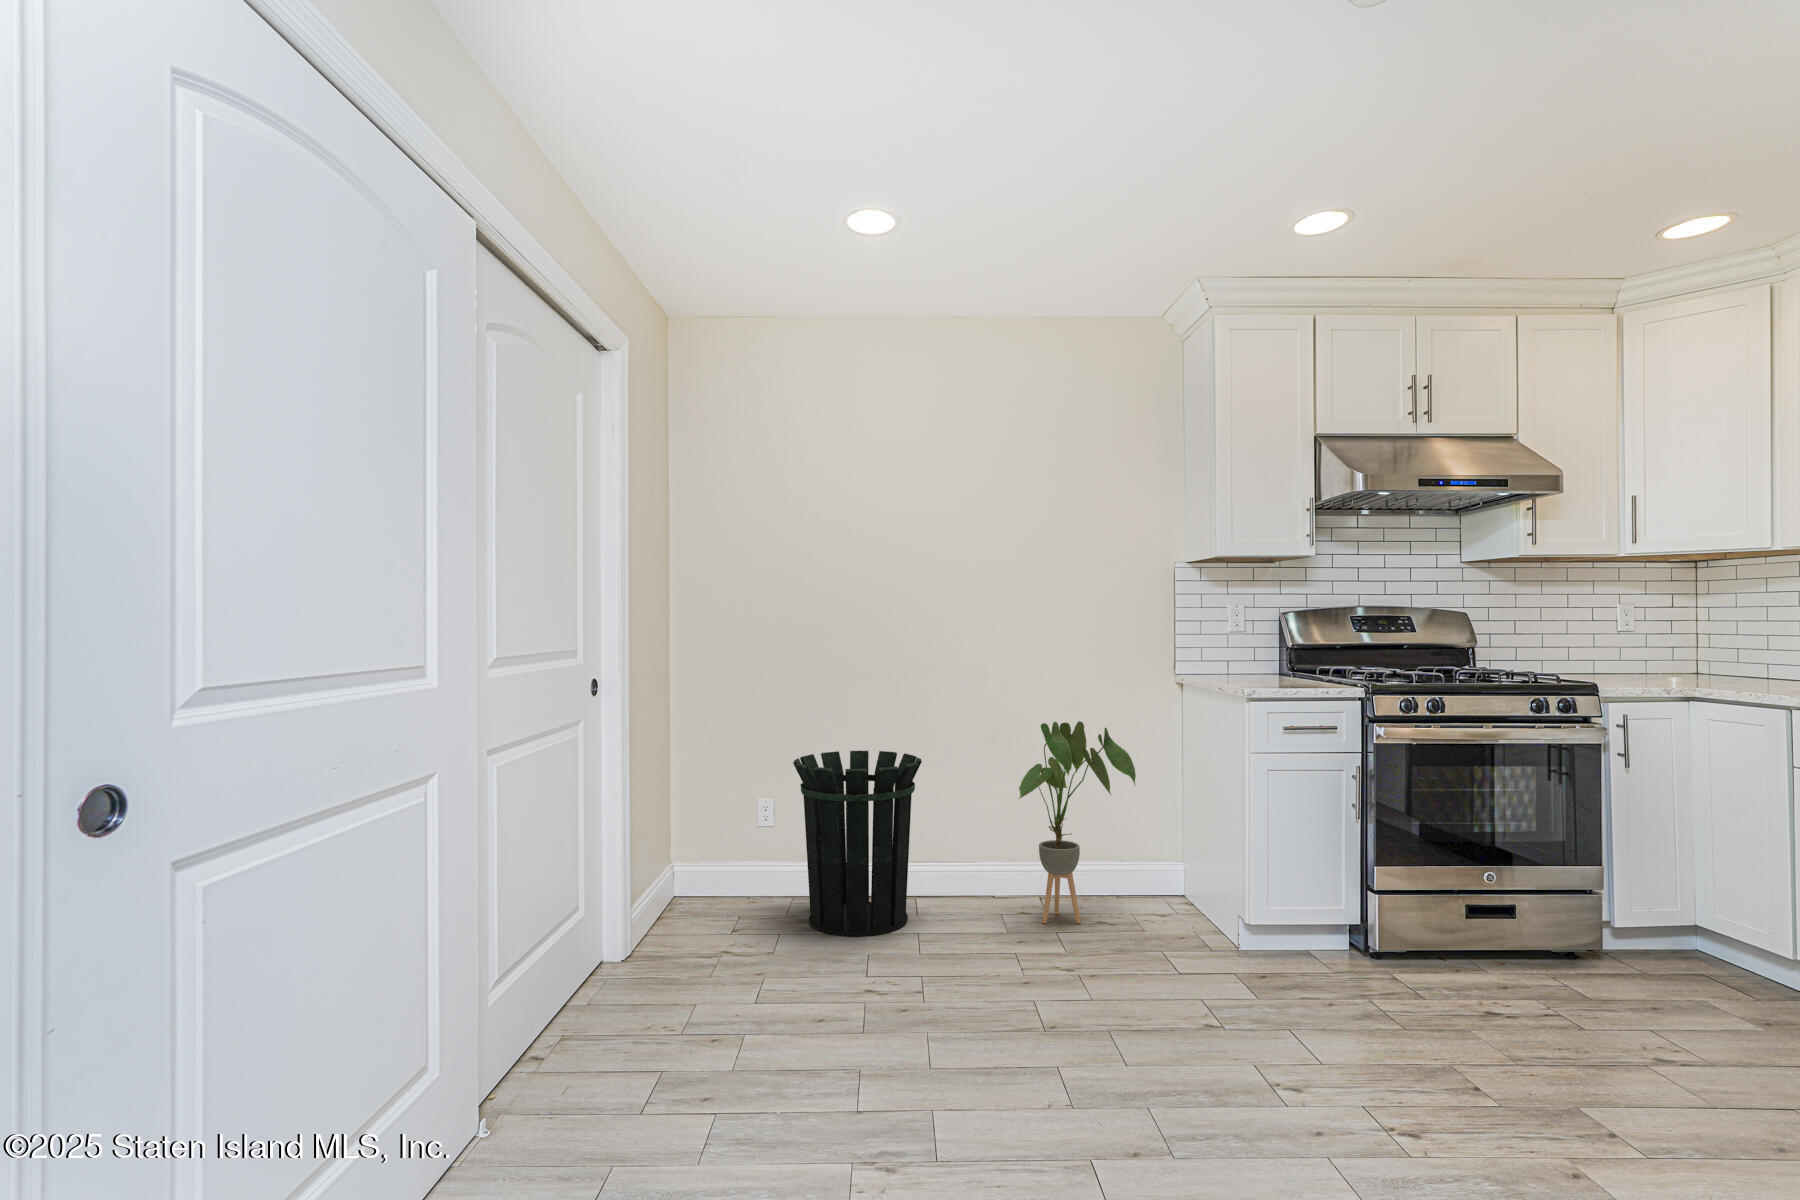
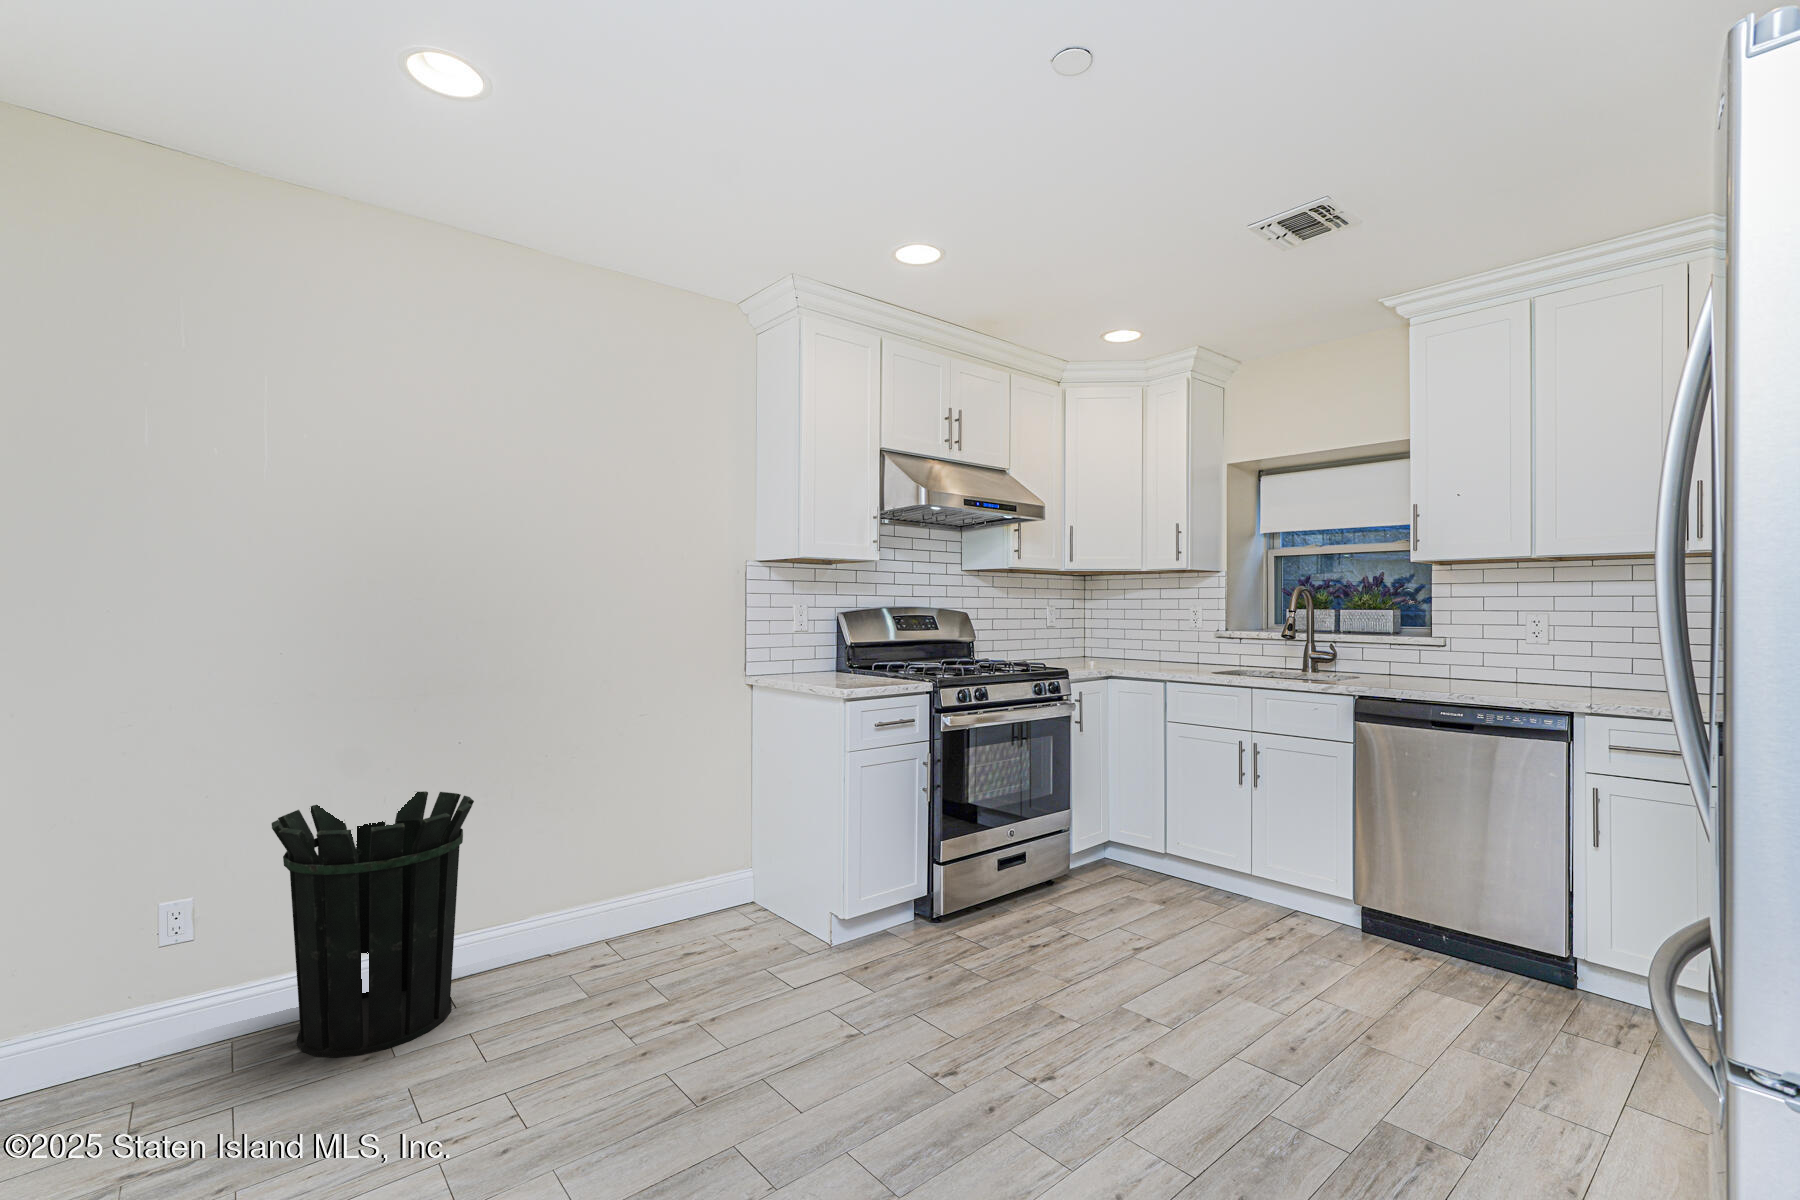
house plant: present [1019,721,1136,923] -> none [590,732,730,963]

